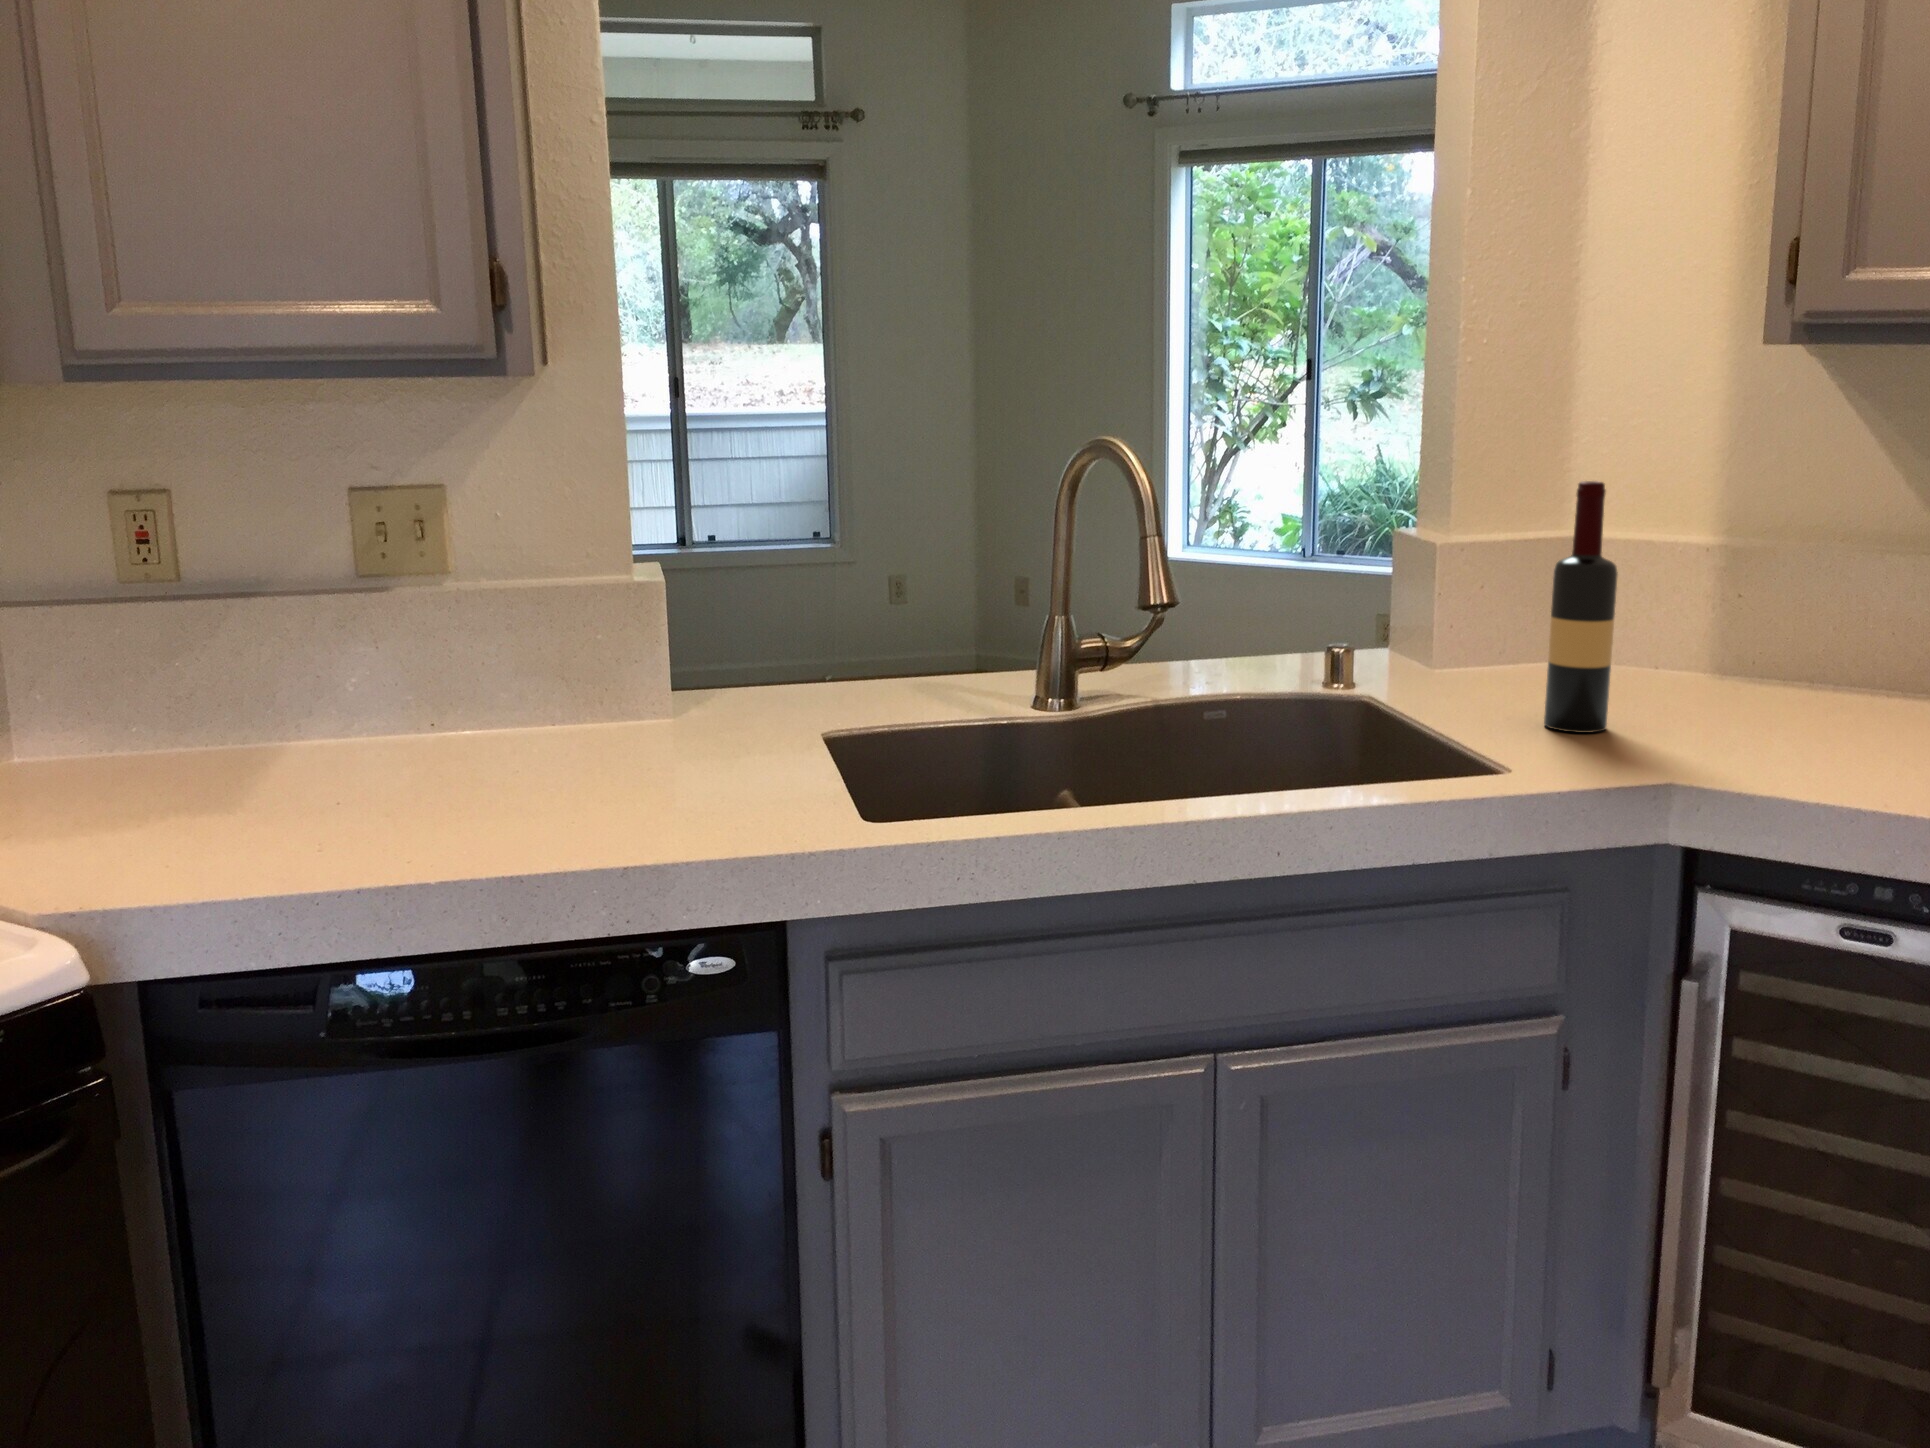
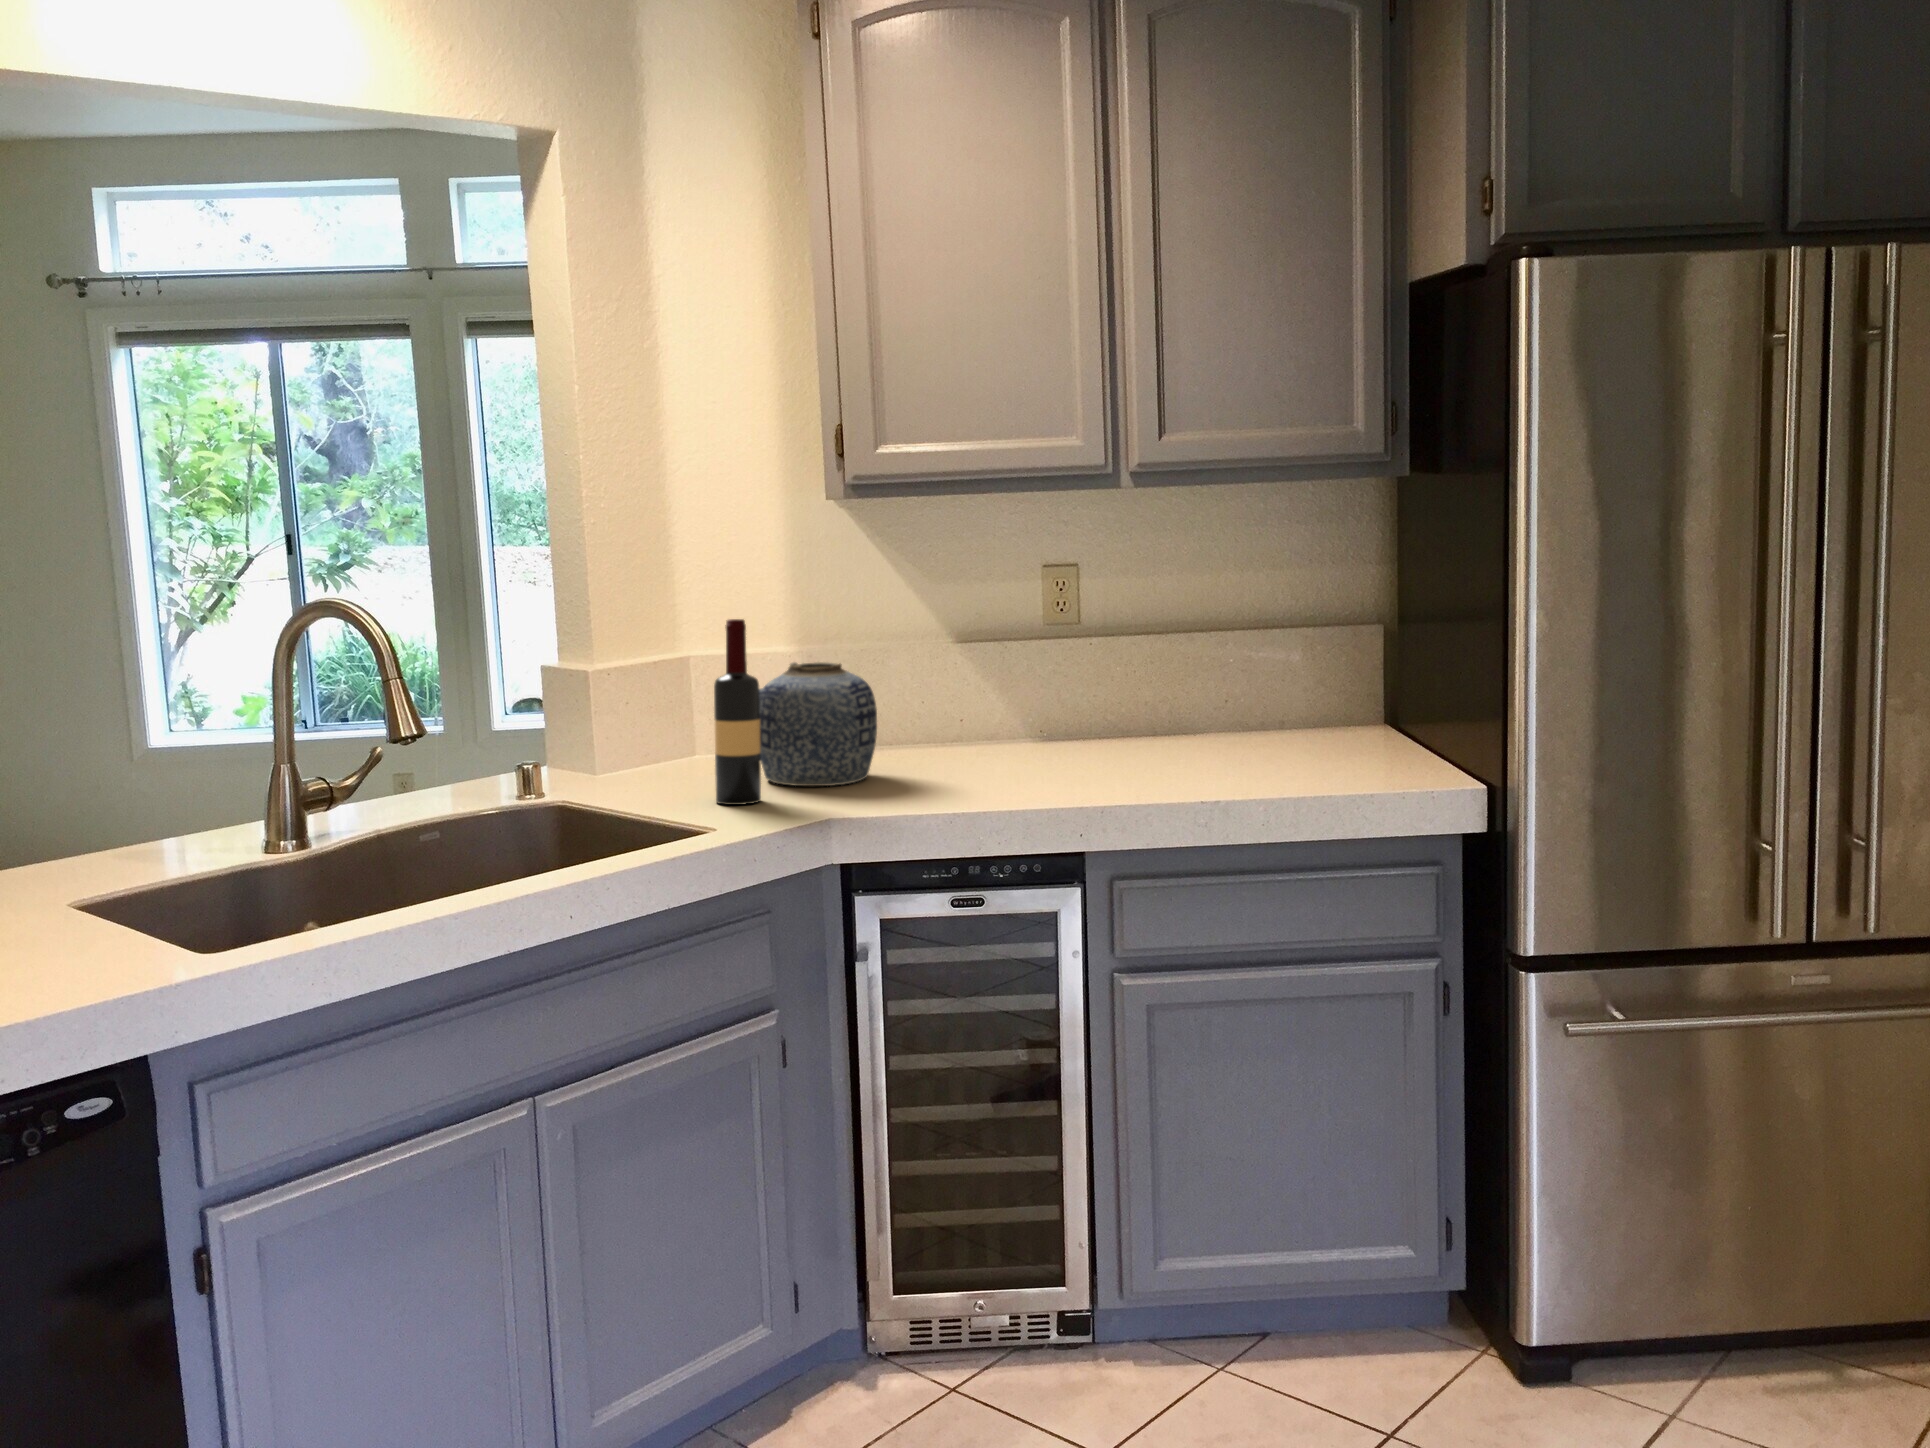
vase: none [1635,543,1822,722] -> present [759,662,877,786]

